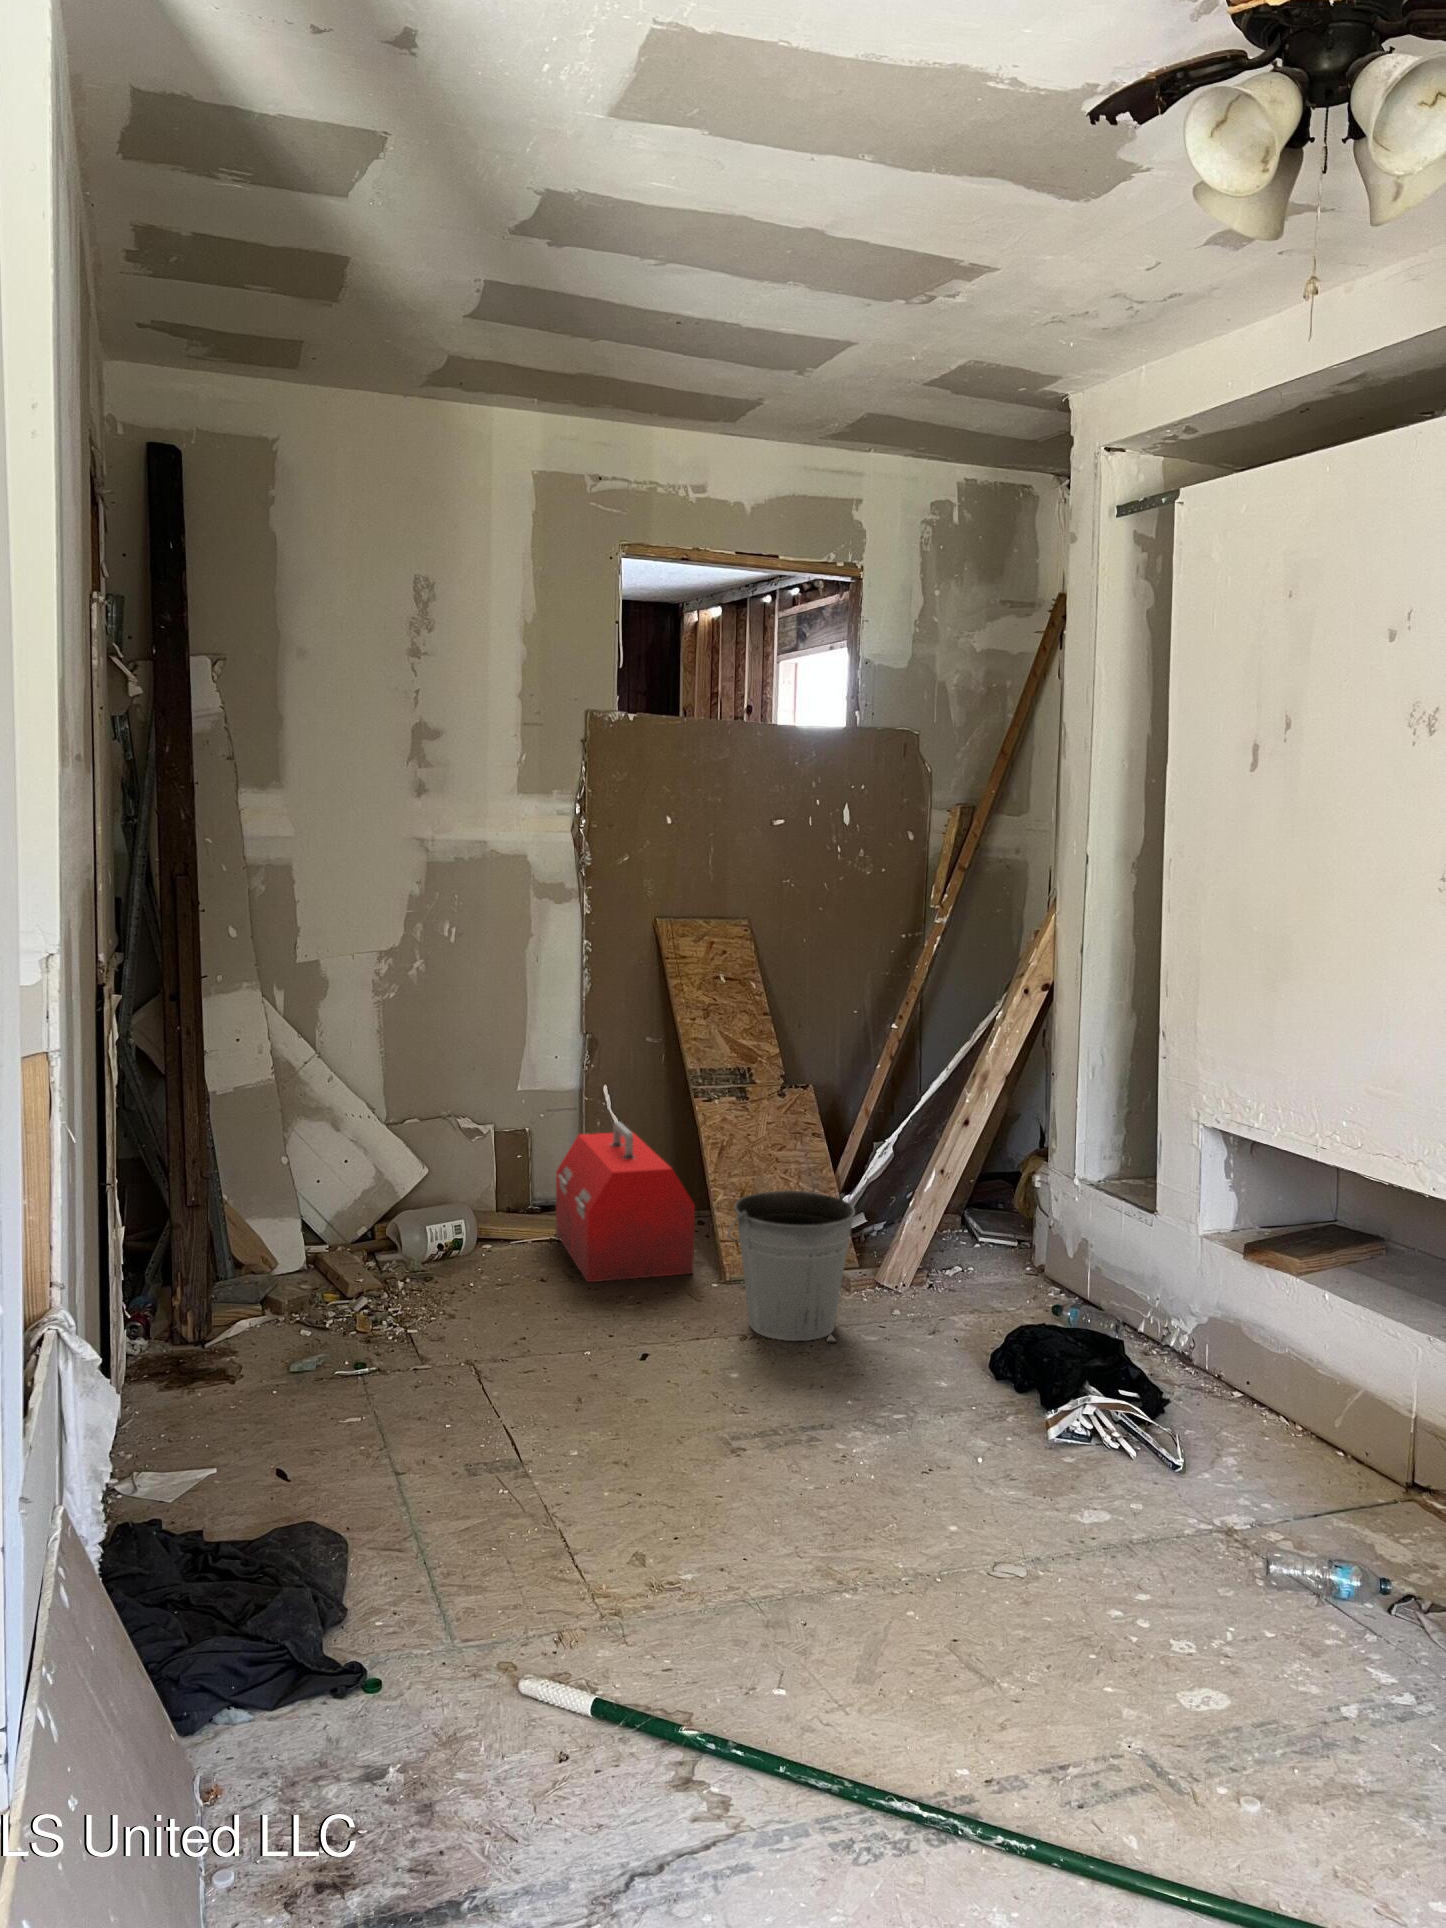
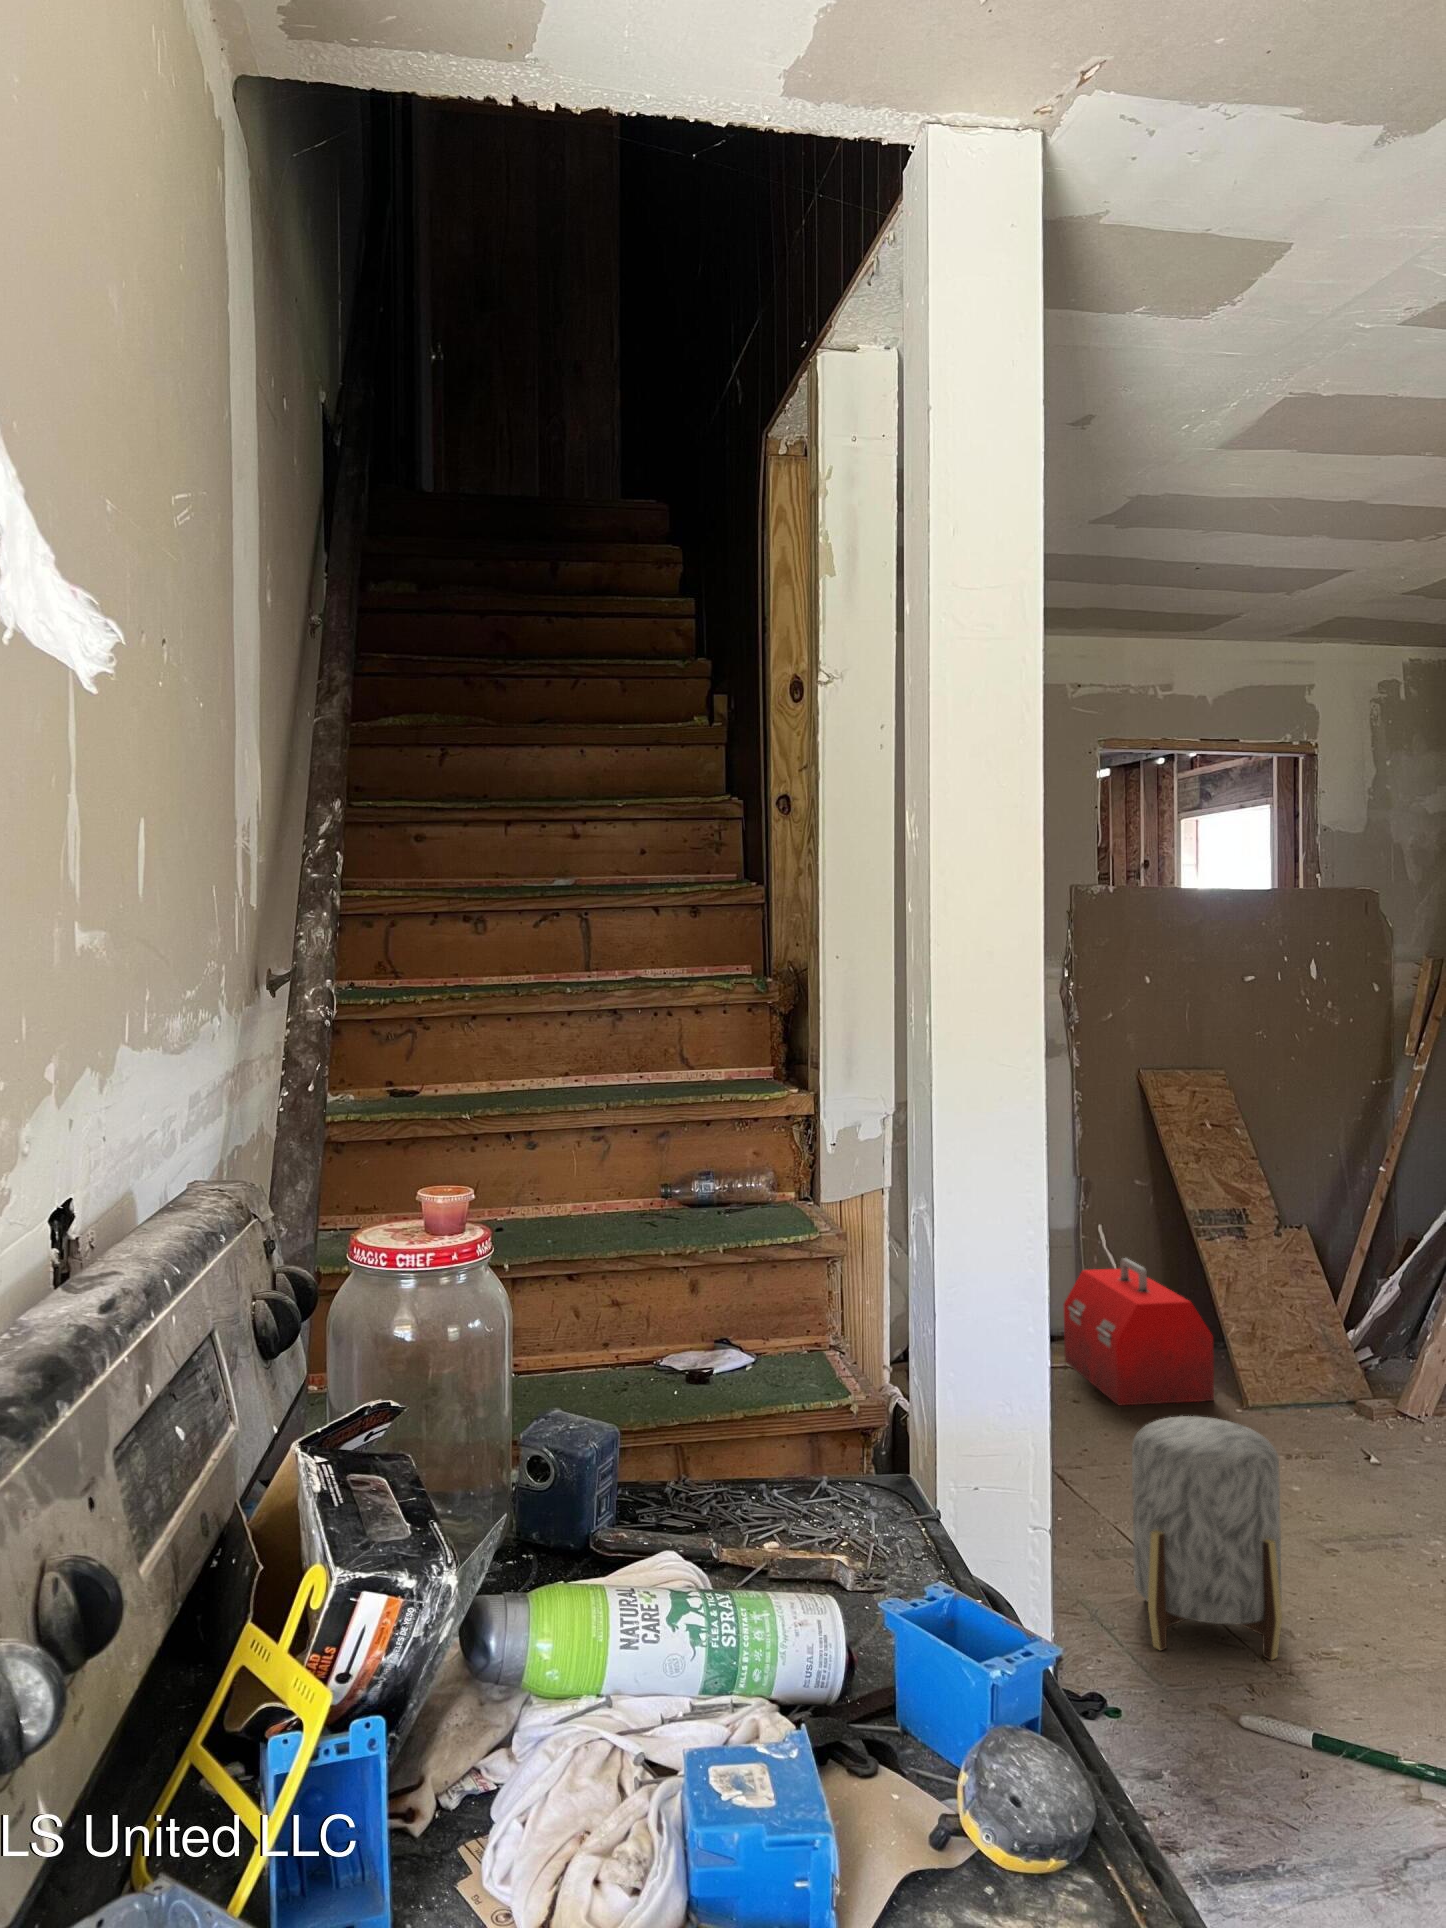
bucket: present [728,1190,855,1341] -> none [1266,1323,1392,1463]
stool: none [464,1313,634,1597] -> present [1132,1416,1282,1660]

